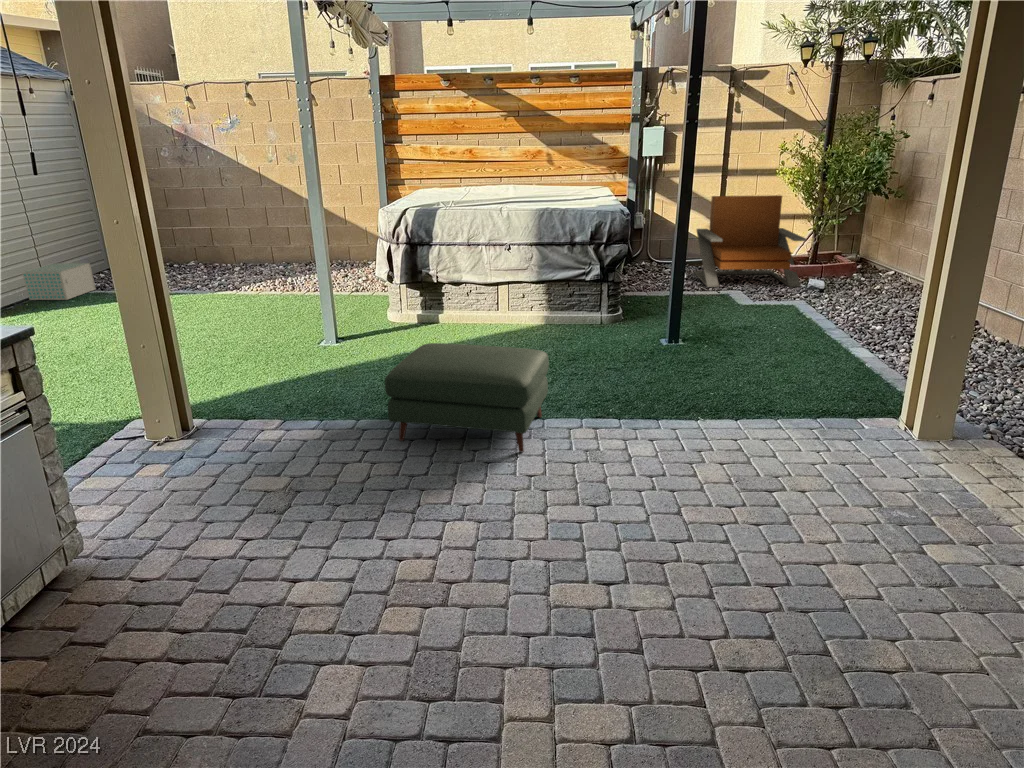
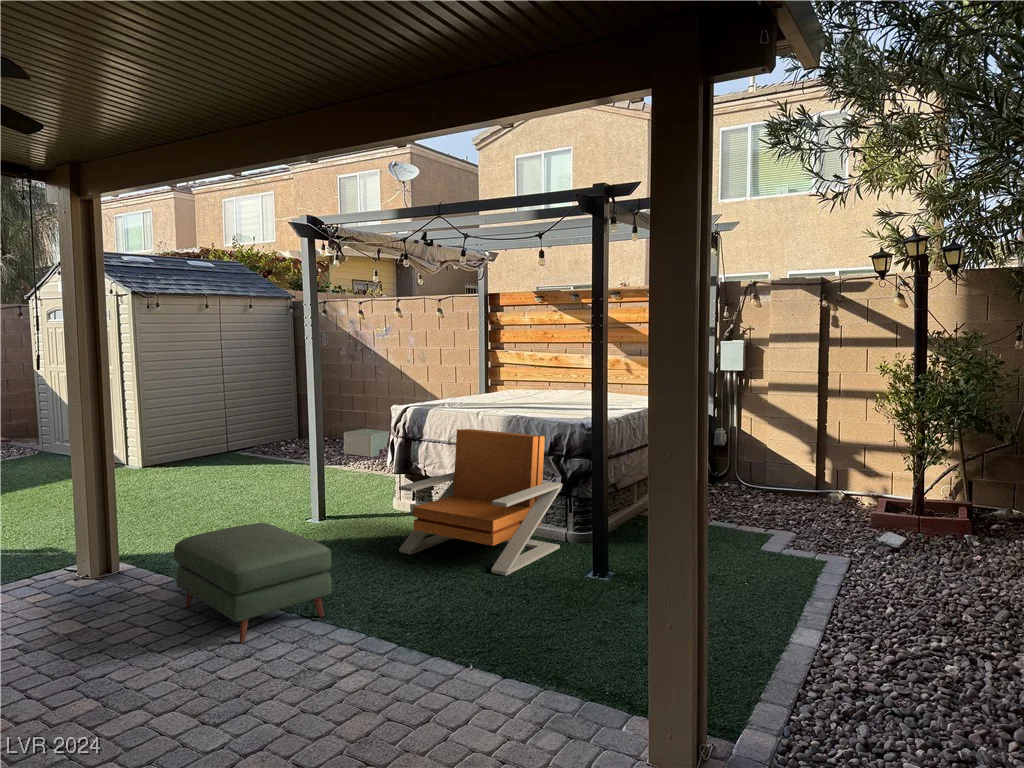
lounge chair: present [694,195,806,287] -> present [399,429,562,576]
storage box: present [22,263,96,300] -> present [344,429,390,457]

